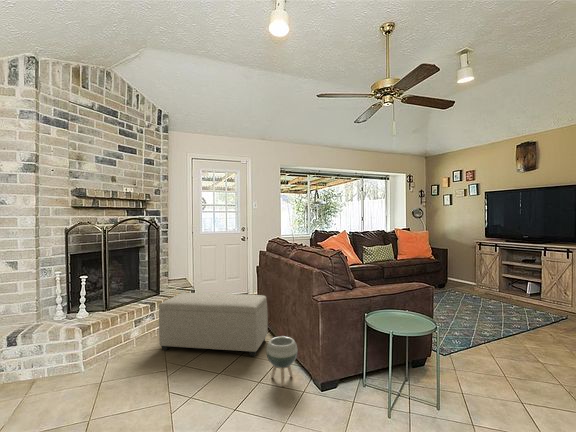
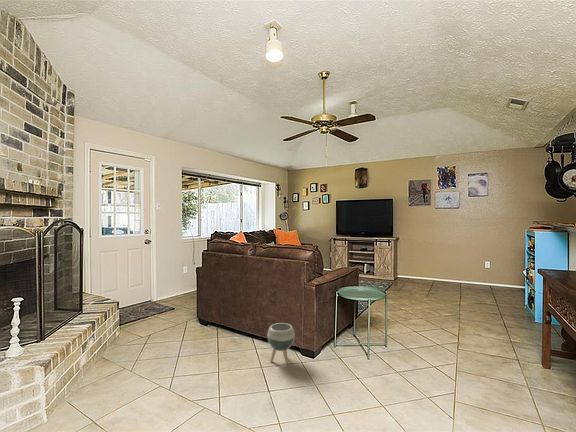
ottoman: present [159,293,267,356] -> none [122,293,238,371]

